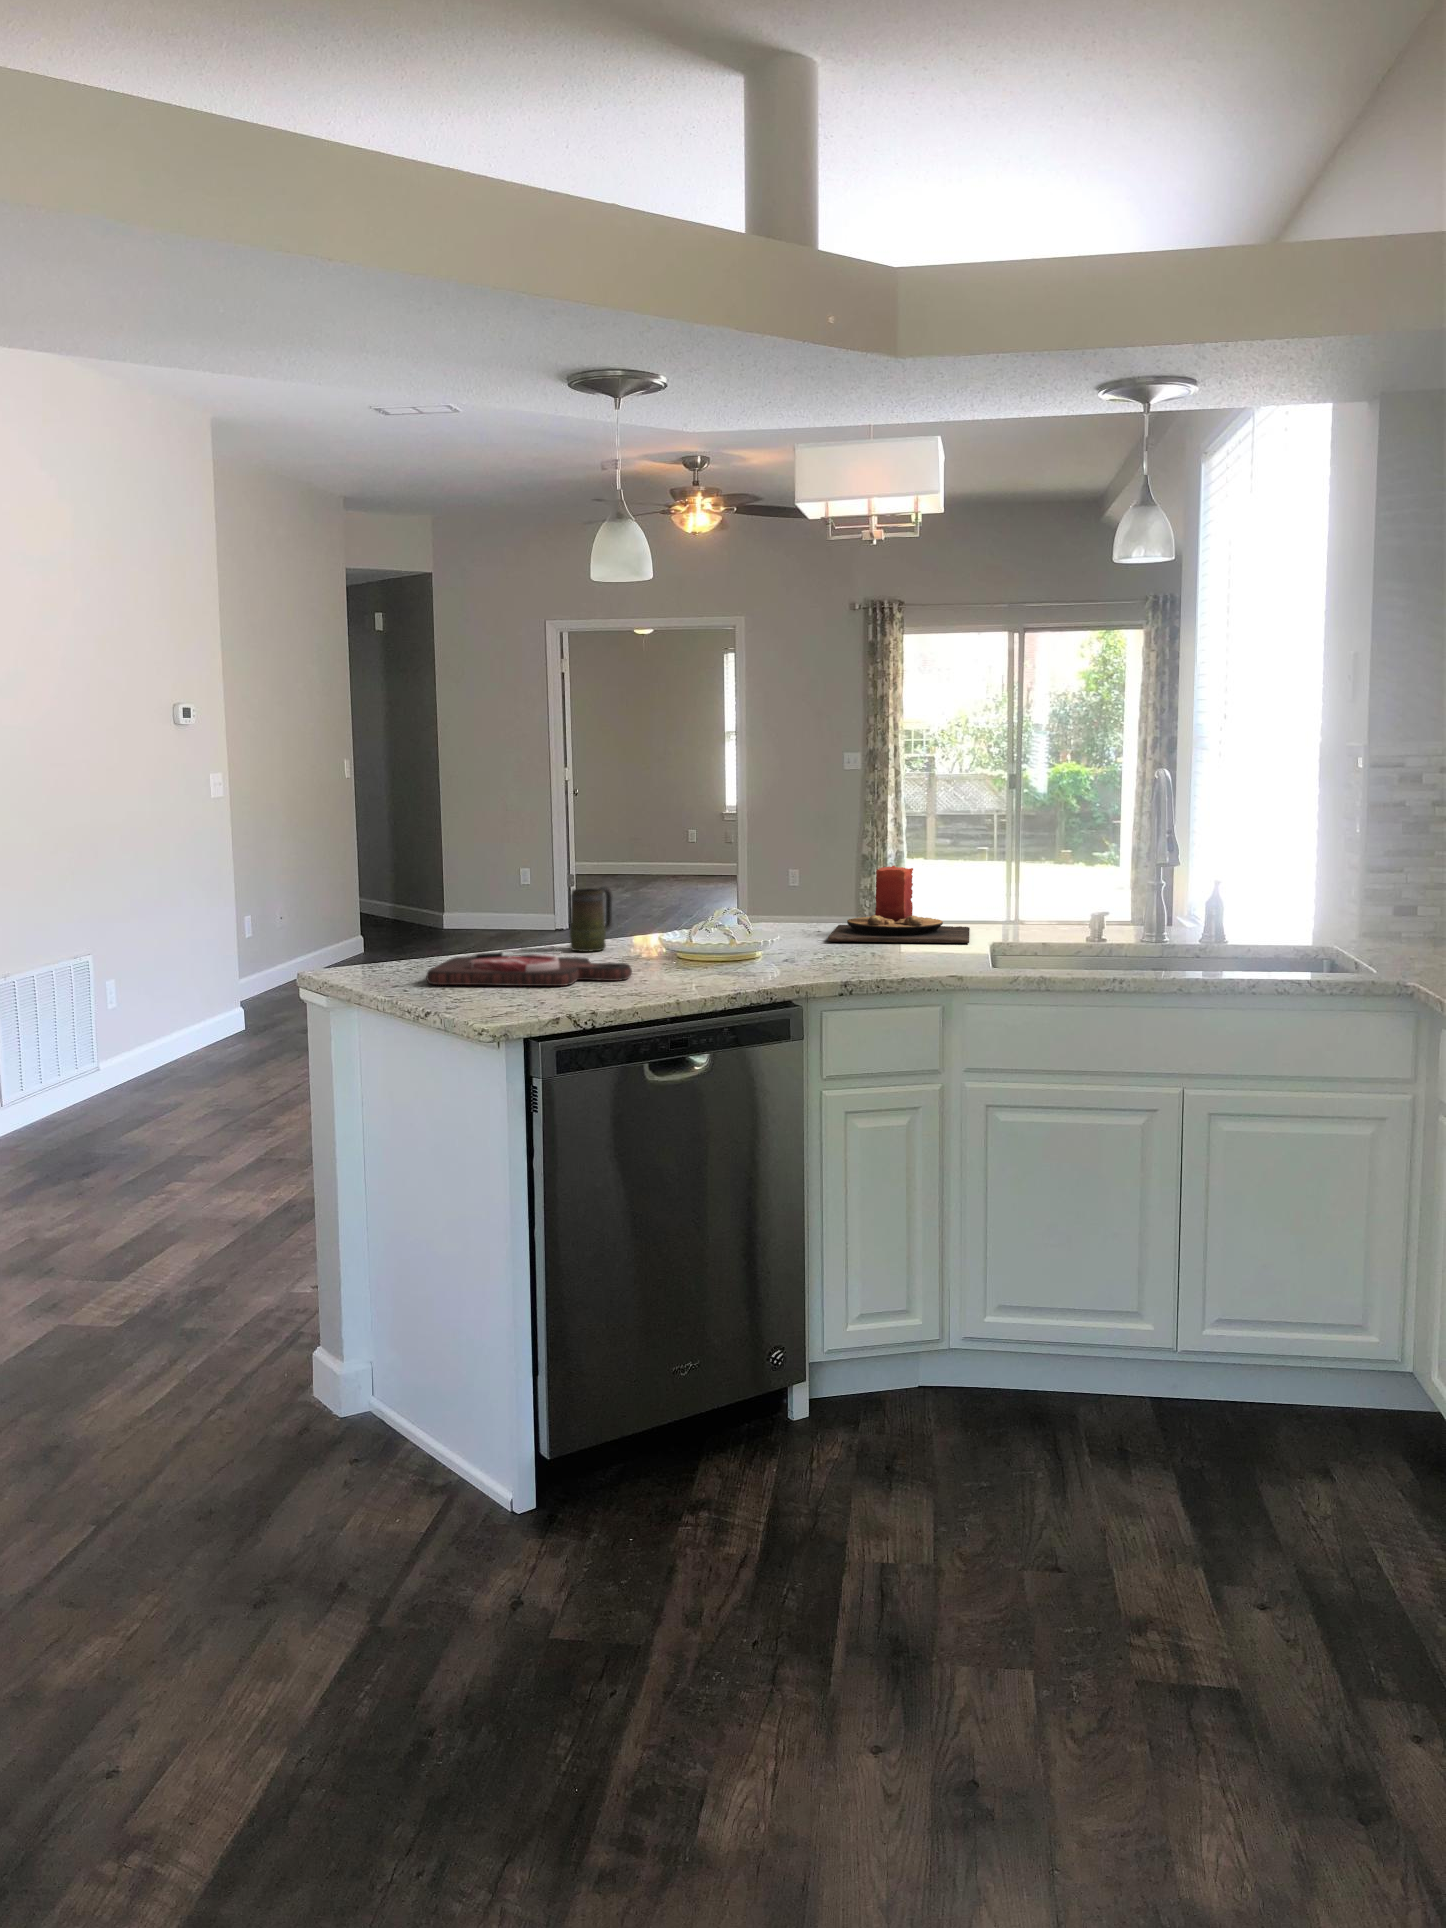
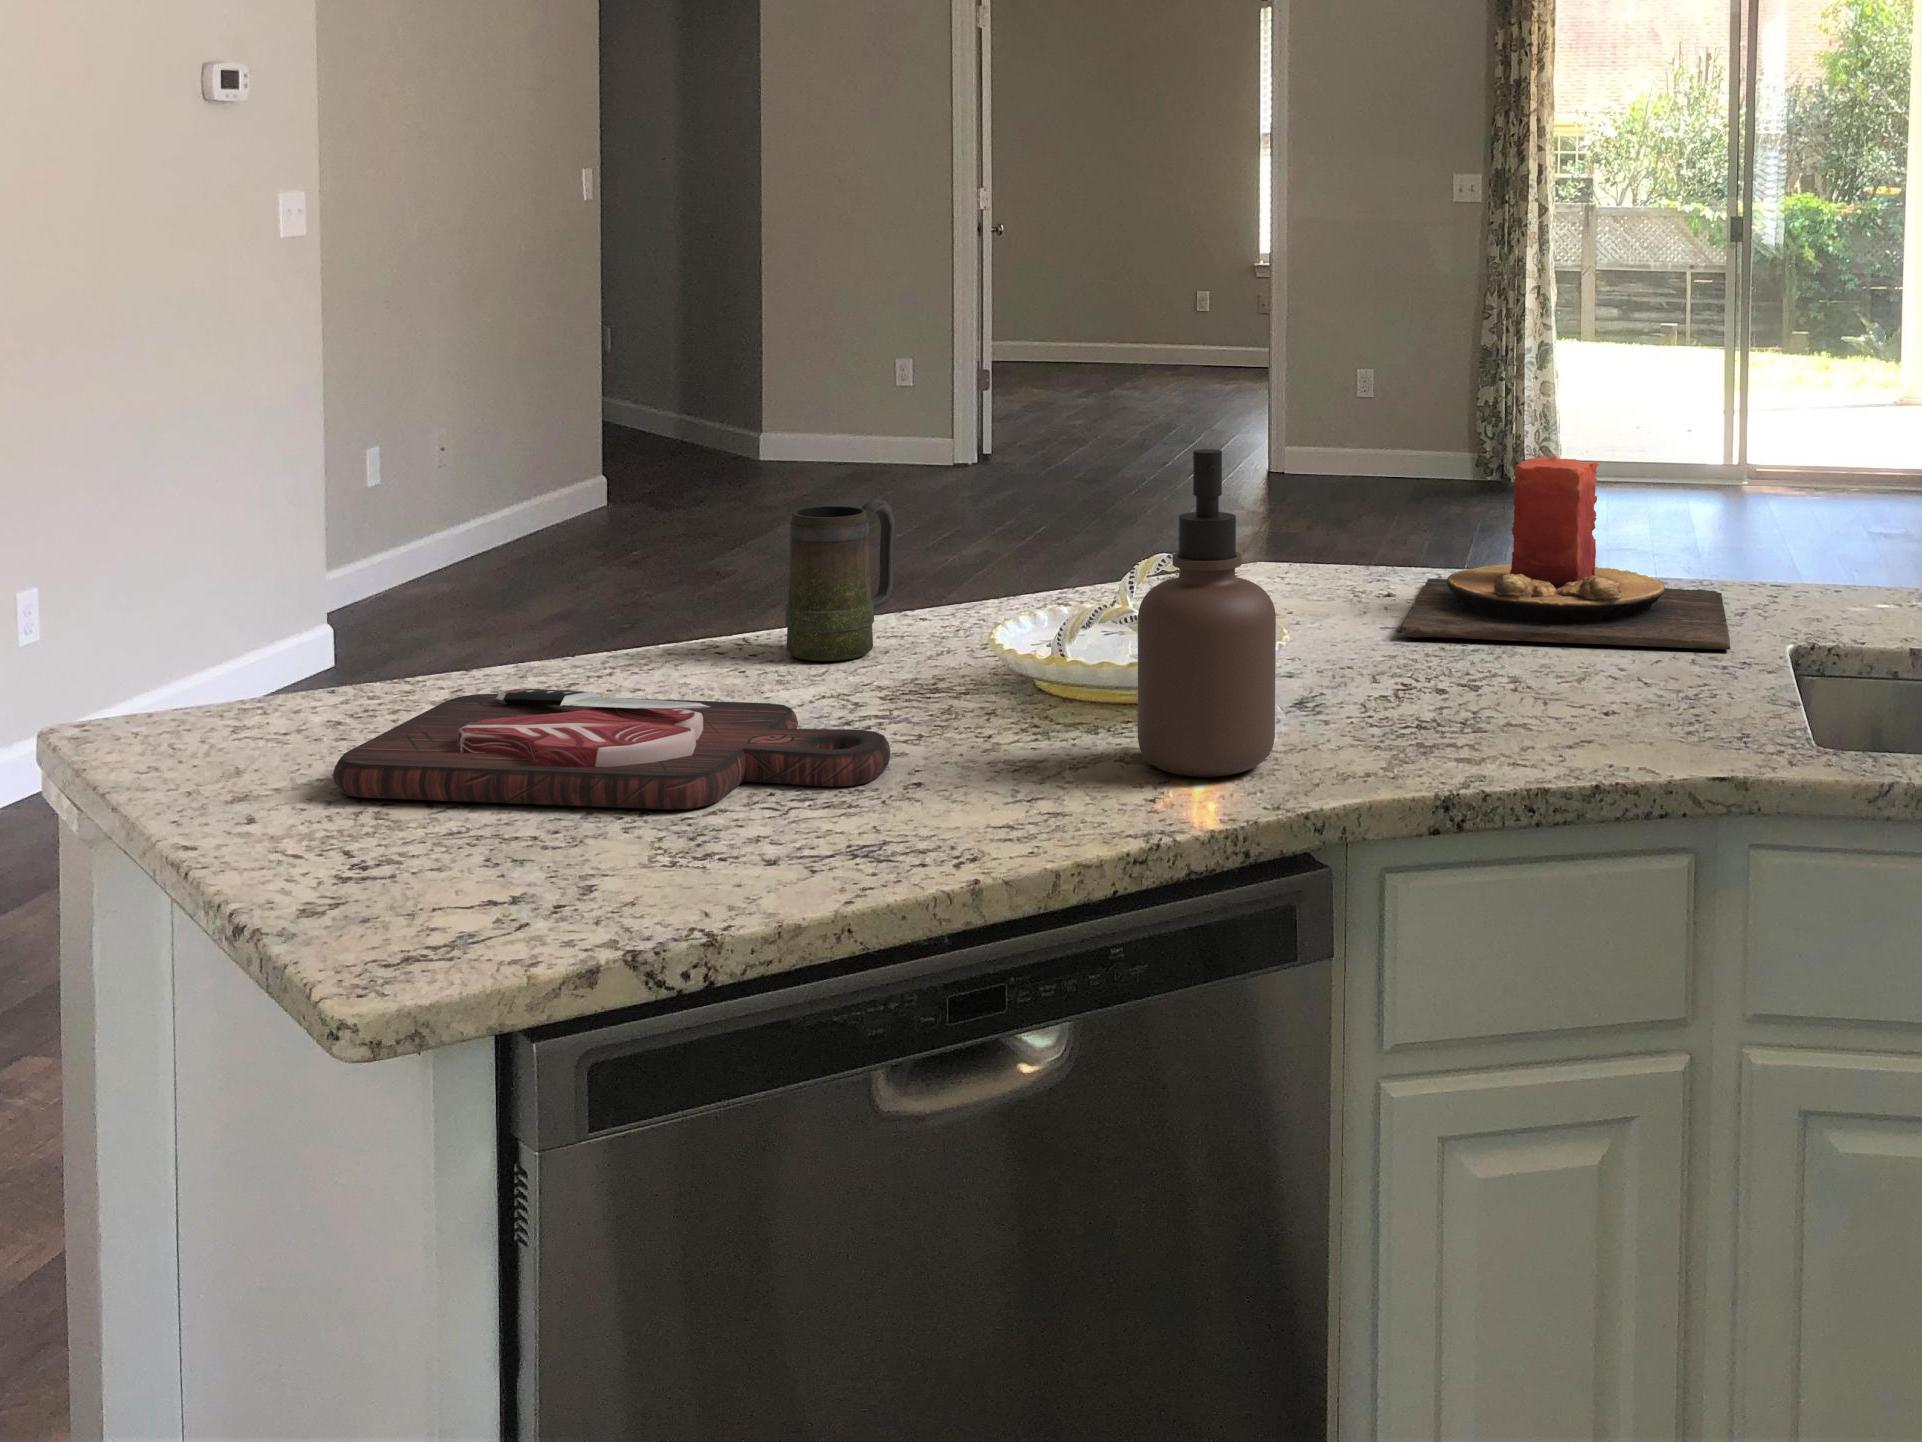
soap dispenser: none [727,850,781,976] -> present [1138,449,1276,777]

